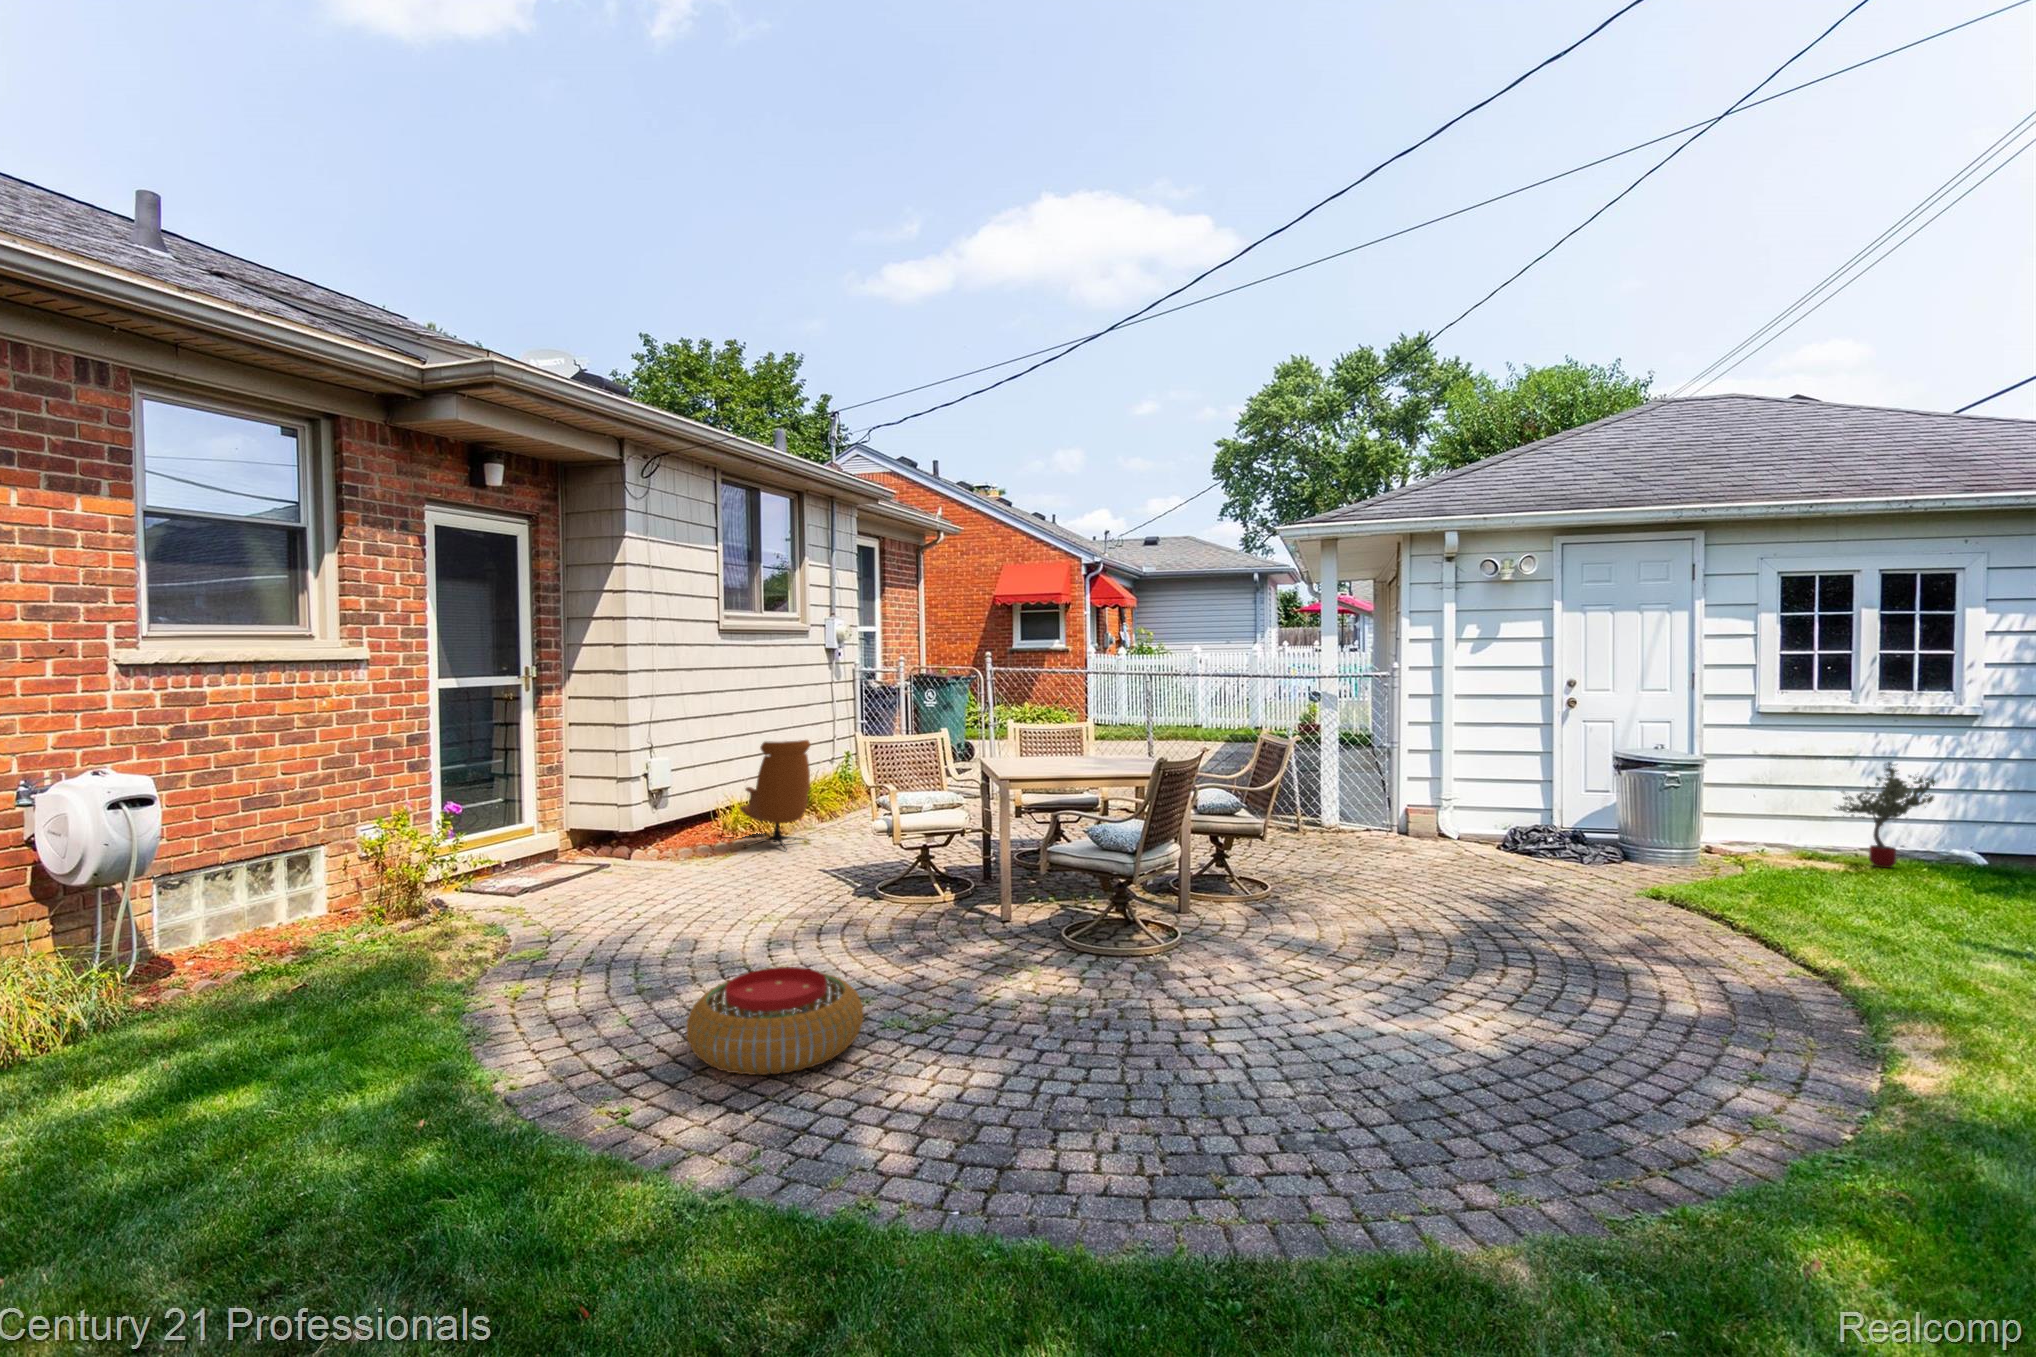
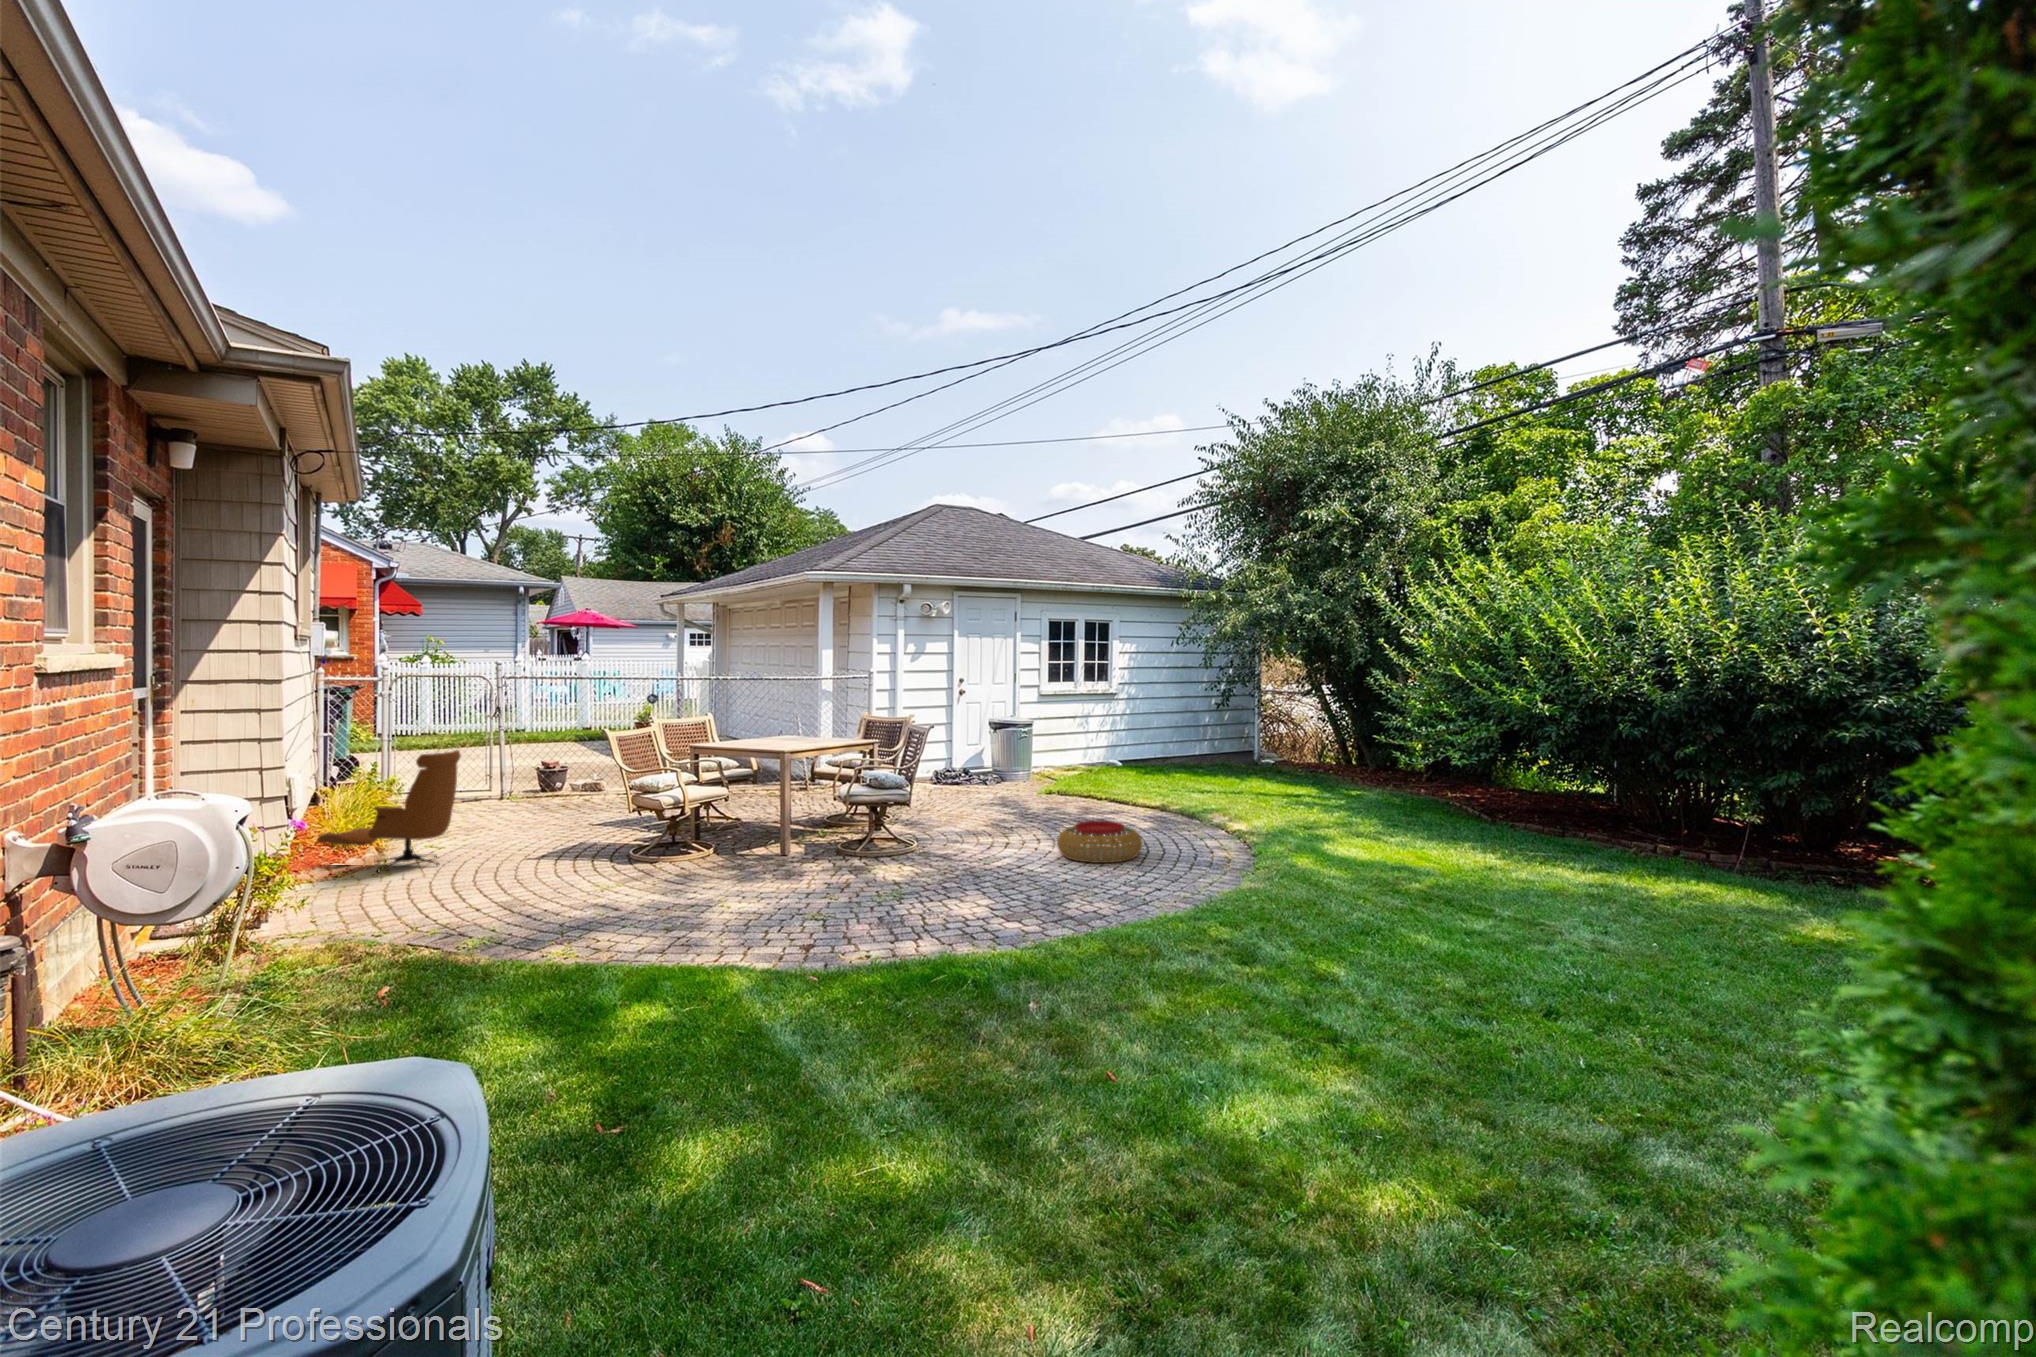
potted tree: present [1836,762,1936,868] -> none [1073,719,1108,773]
pouf: present [686,967,863,1075] -> present [1057,821,1142,863]

